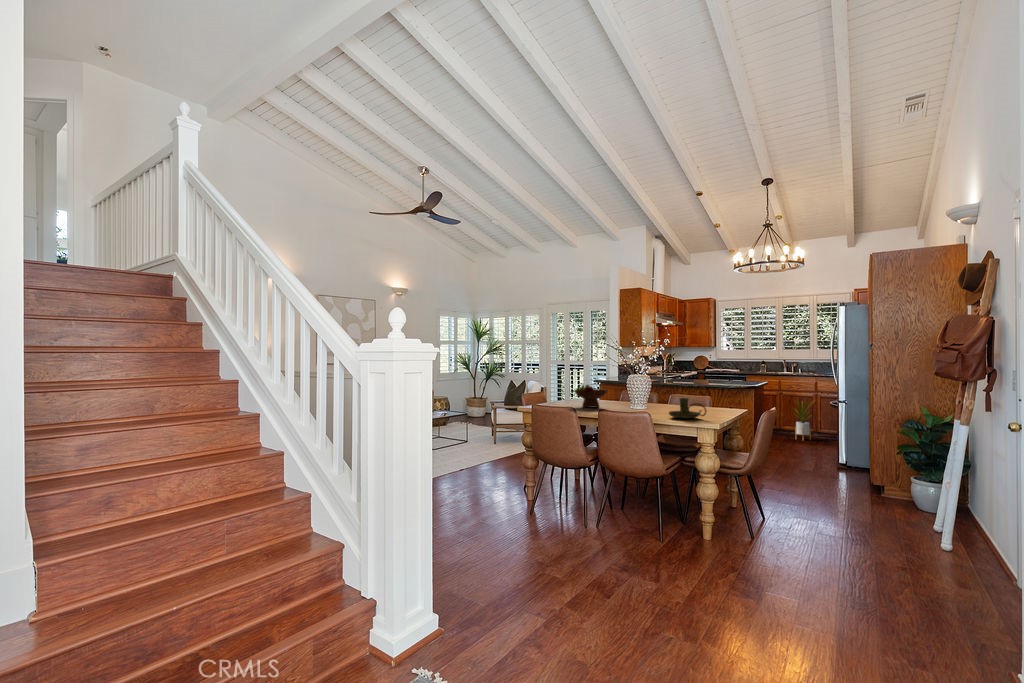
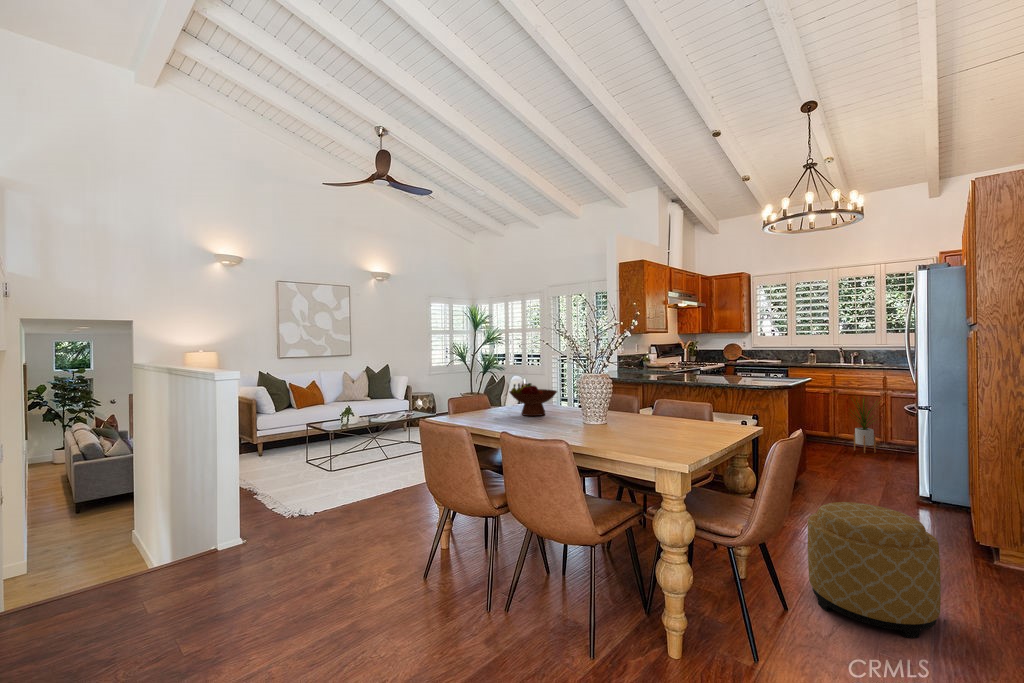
candle holder: present [669,398,706,419] -> none [620,408,679,443]
ottoman: none [775,456,846,524] -> present [808,502,941,638]

